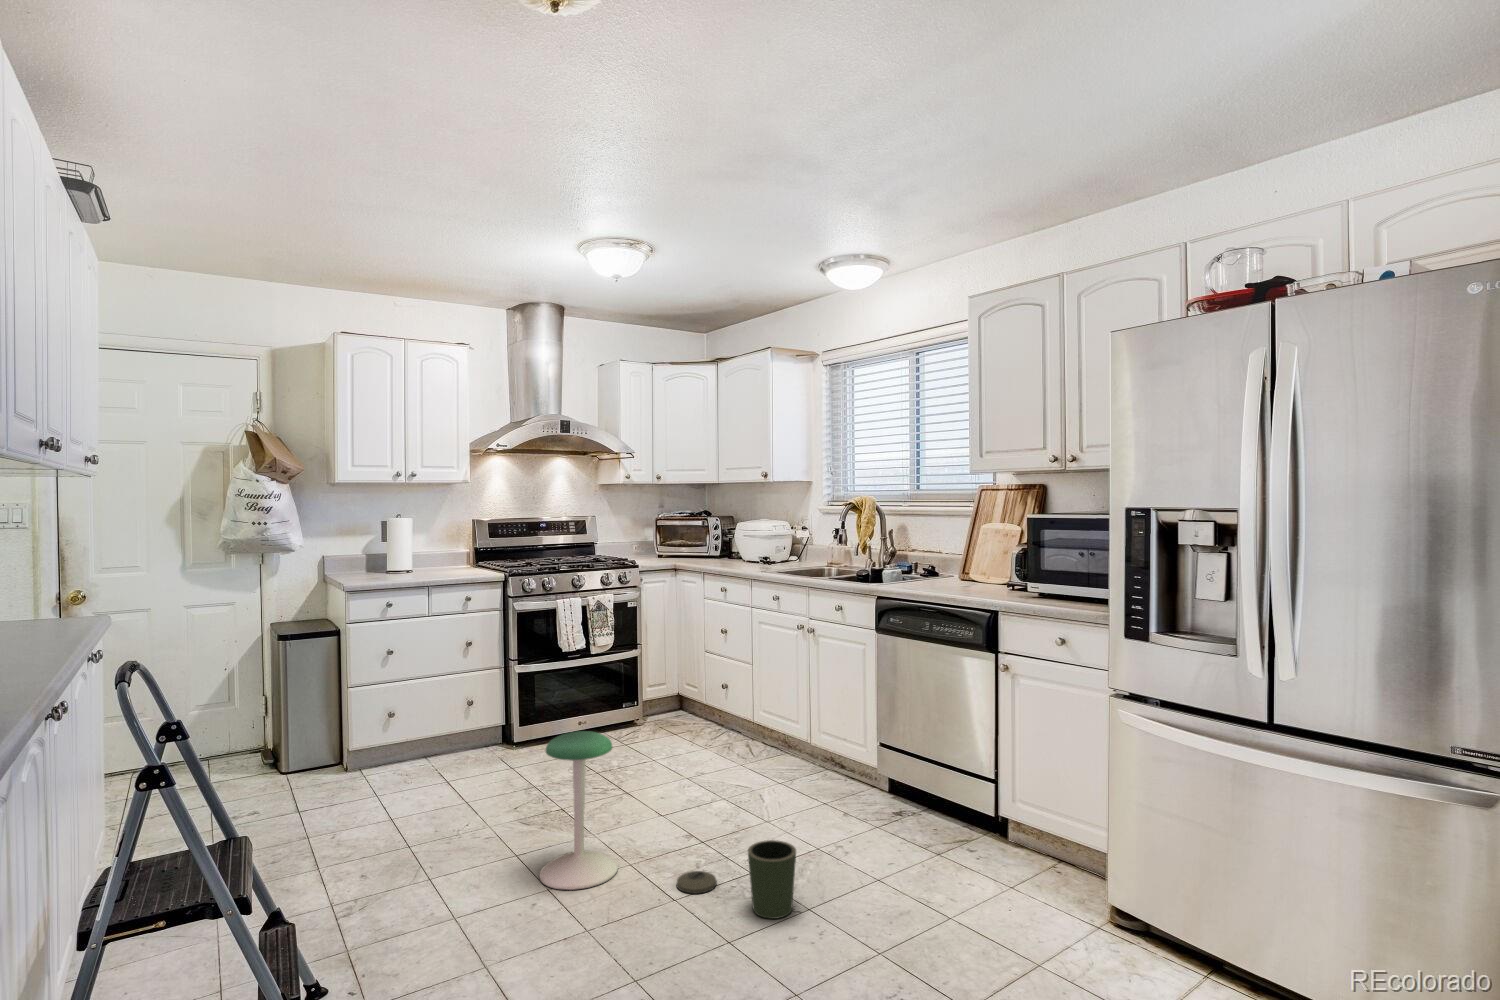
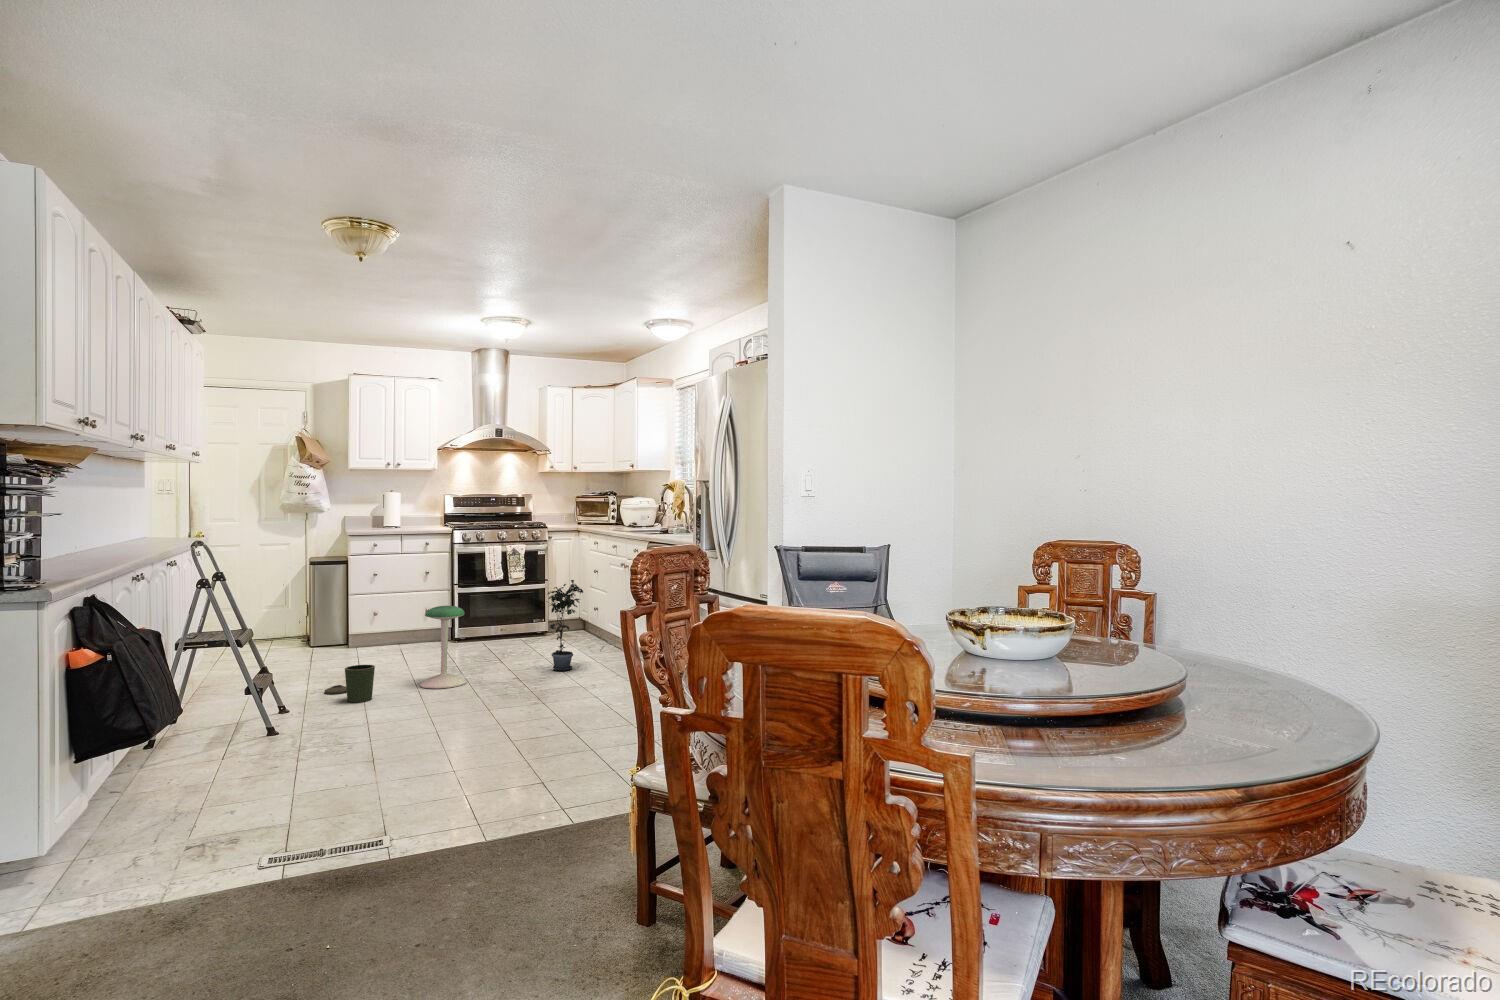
potted plant: none [716,668,781,820] -> present [548,580,583,671]
trash can: present [676,840,796,919] -> present [324,665,375,702]

